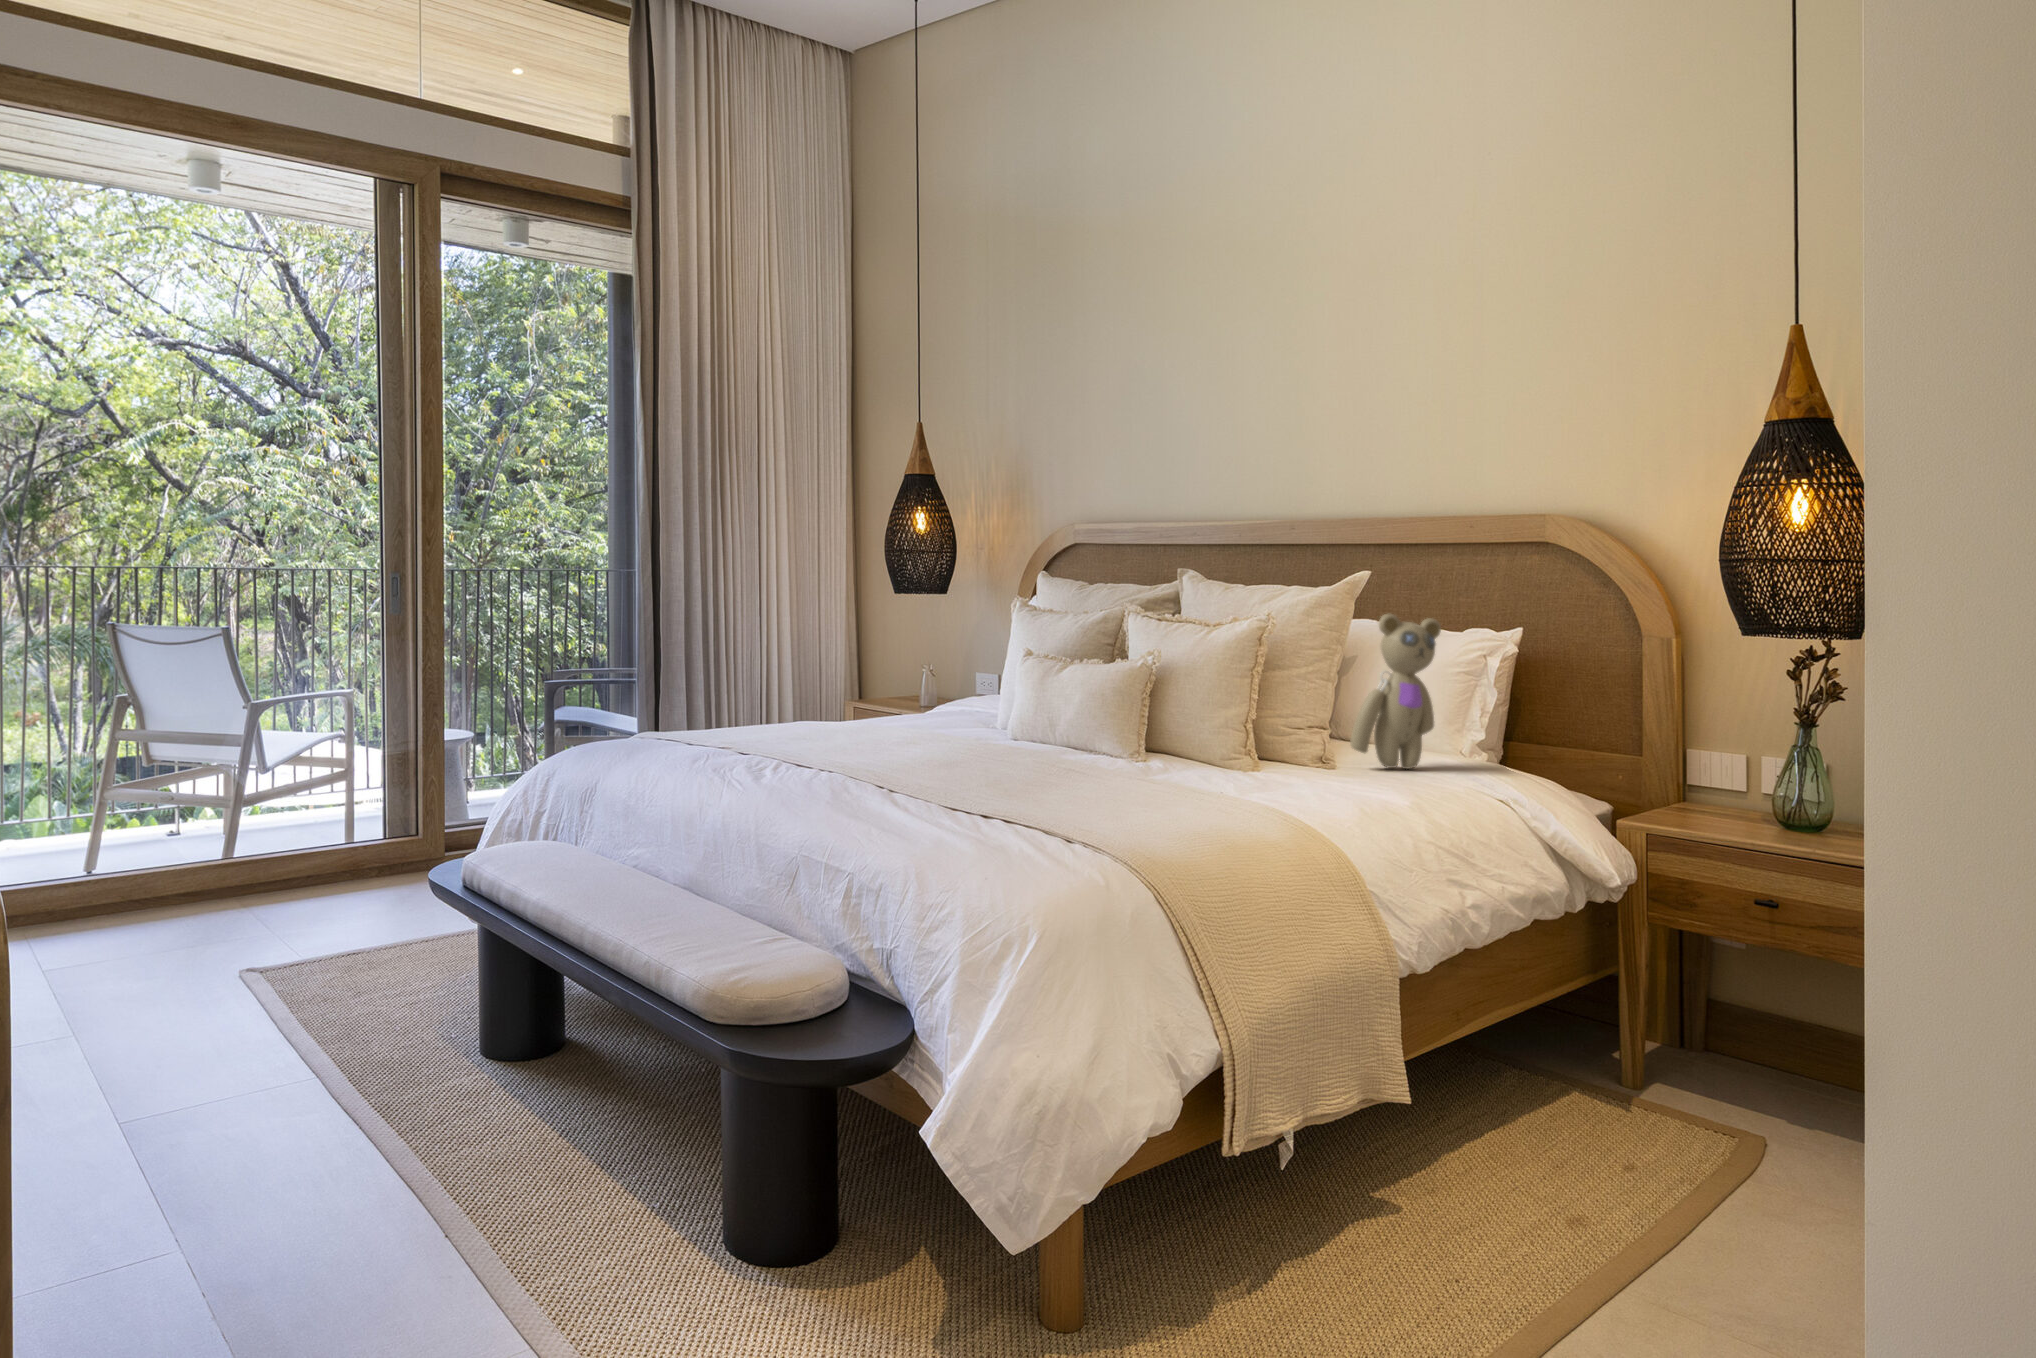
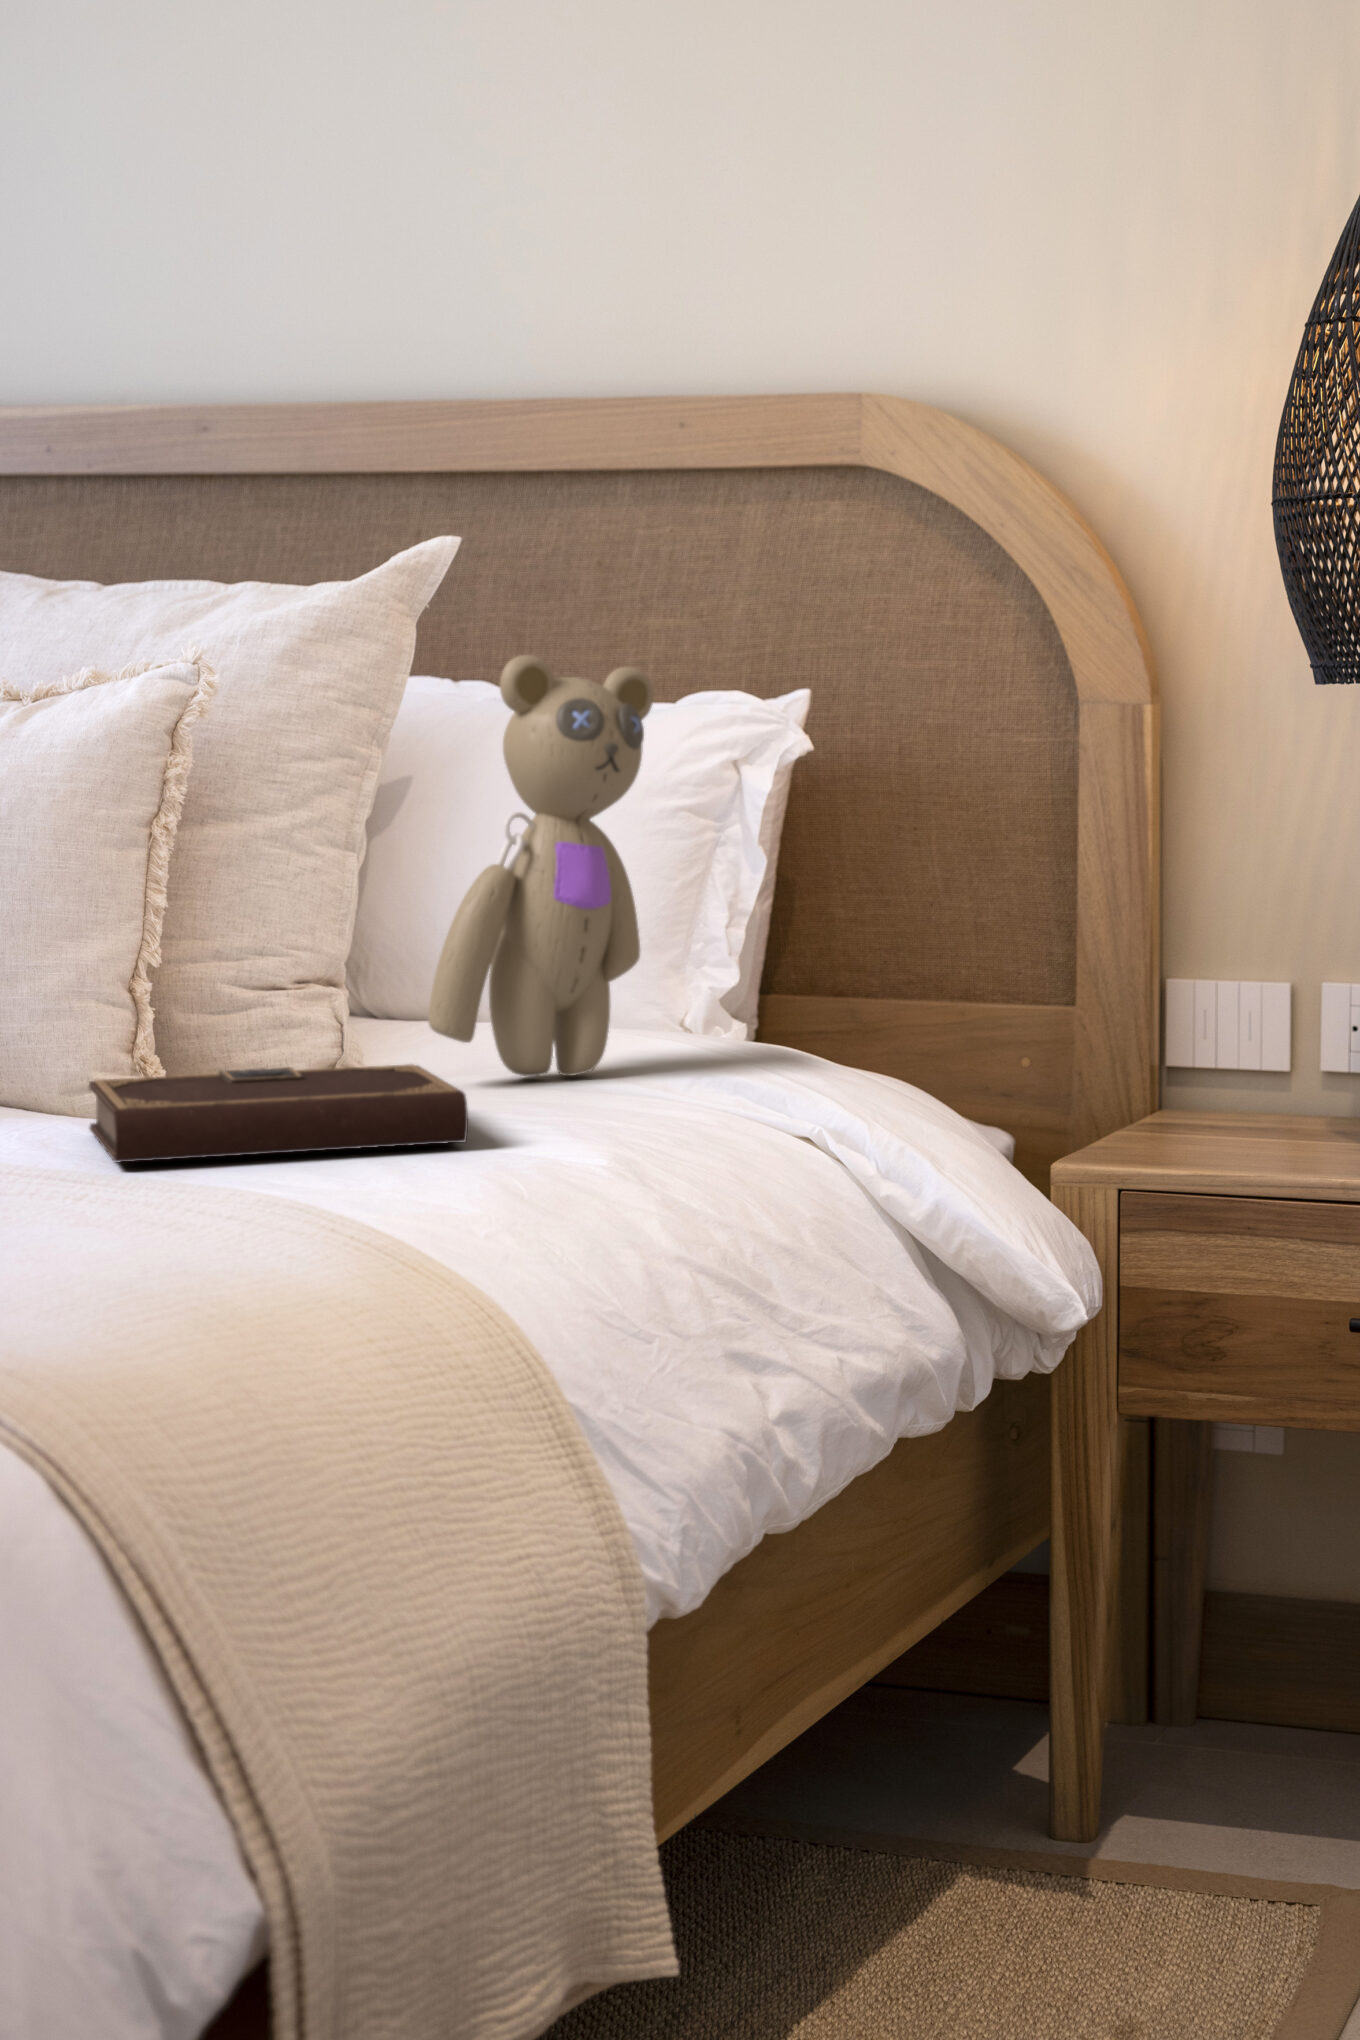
notebook: none [1226,756,1357,791] -> present [89,1064,468,1162]

